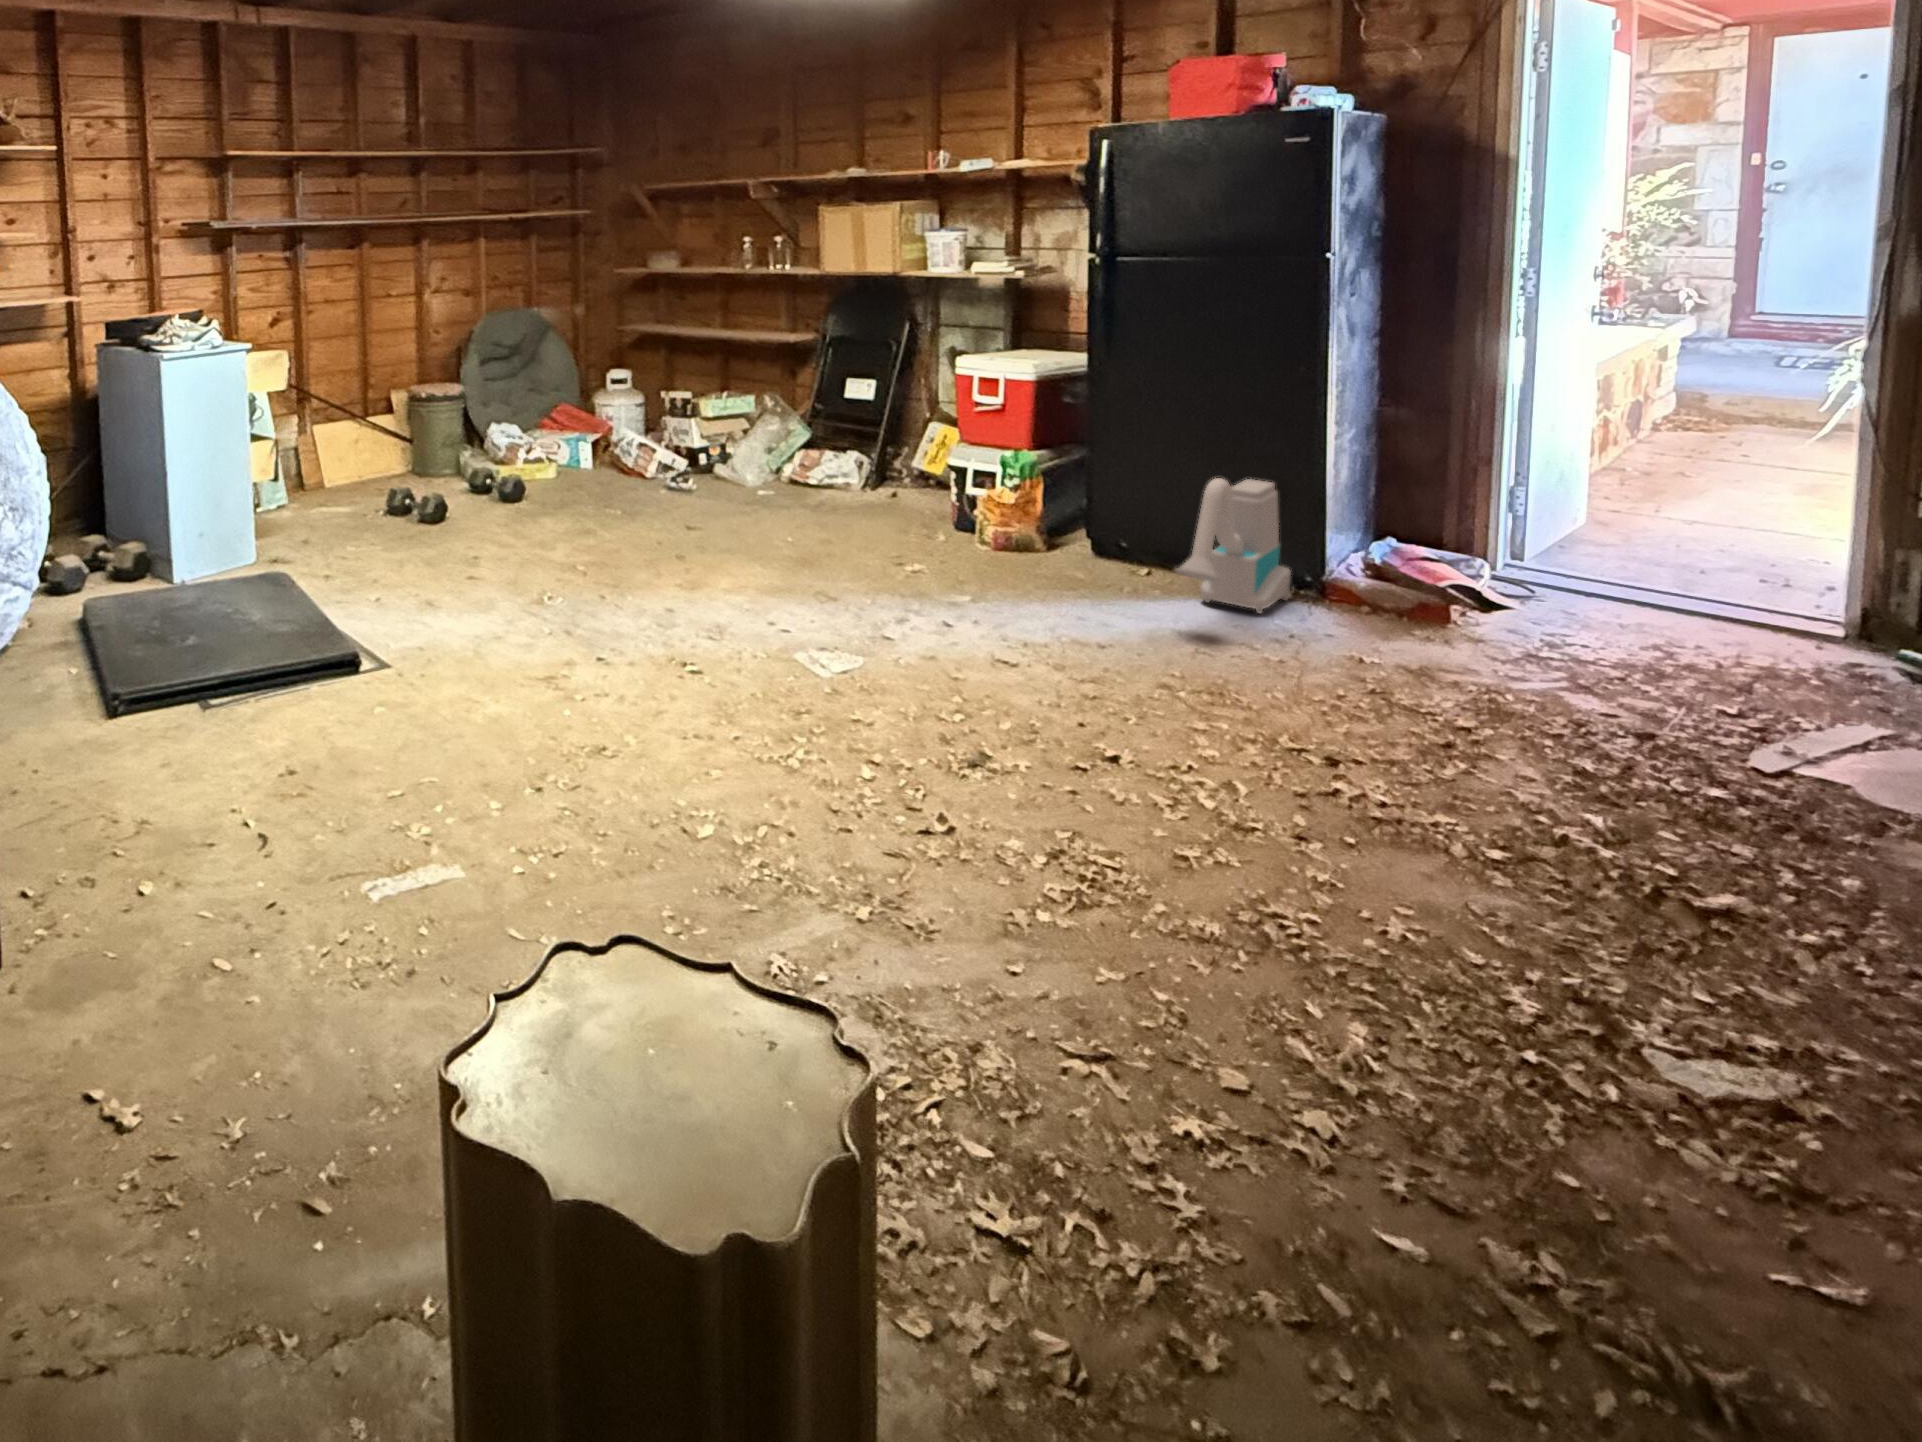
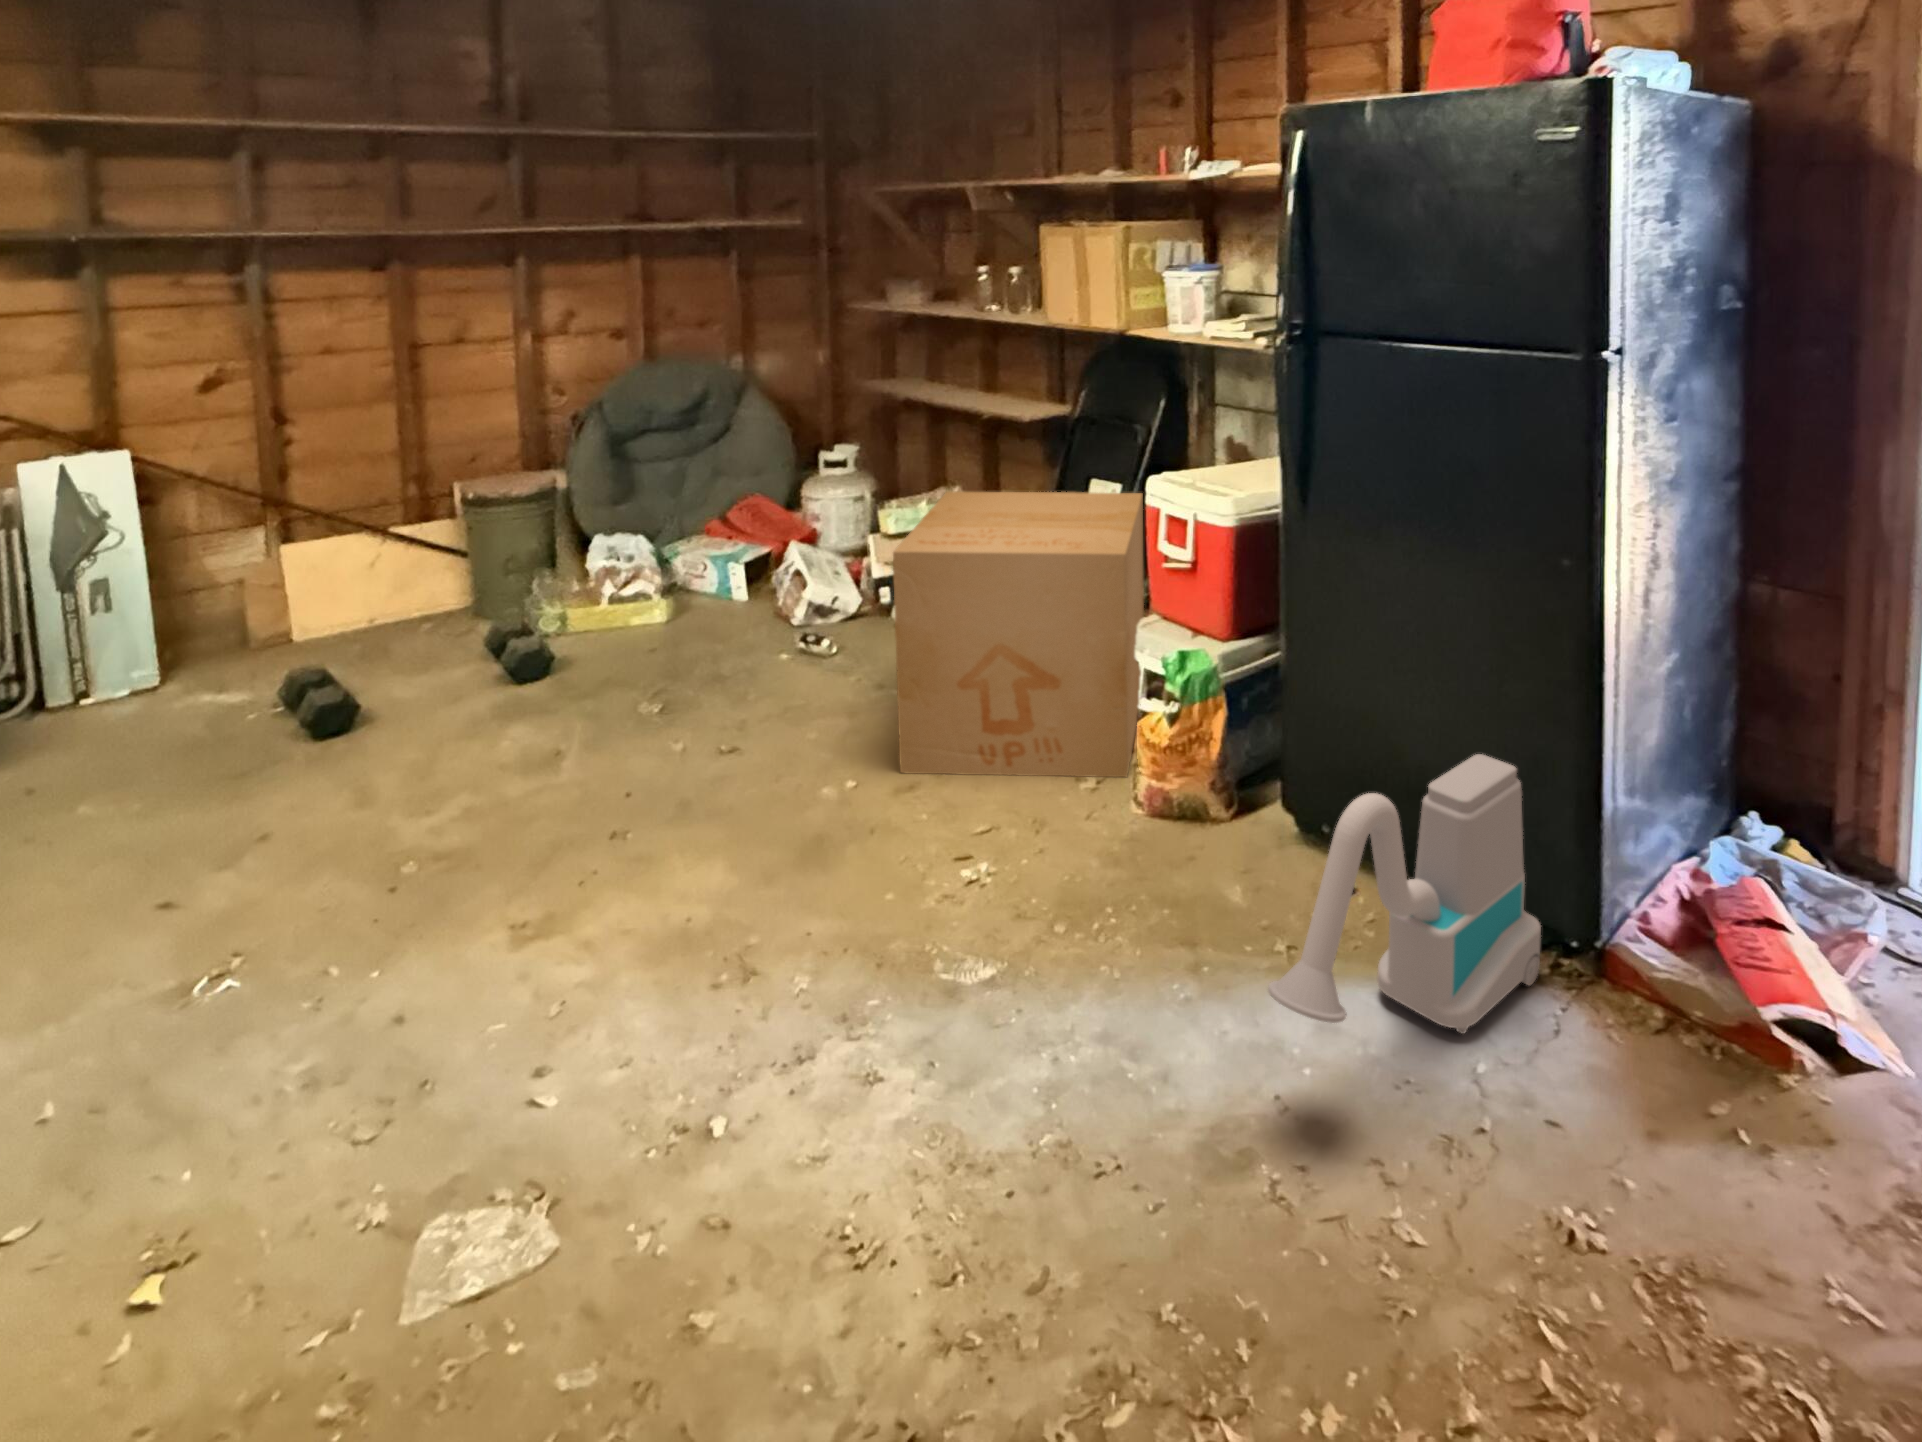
cardboard box: none [800,373,969,535] -> present [893,491,1144,777]

